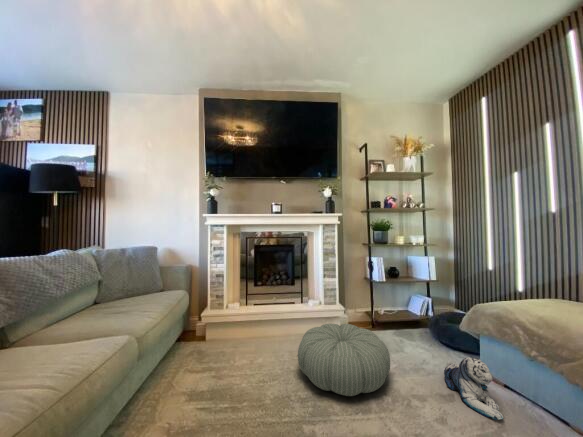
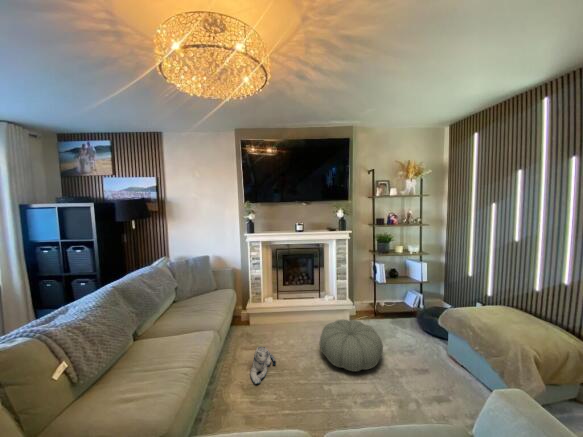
plush toy: present [444,358,503,420] -> present [250,347,276,384]

